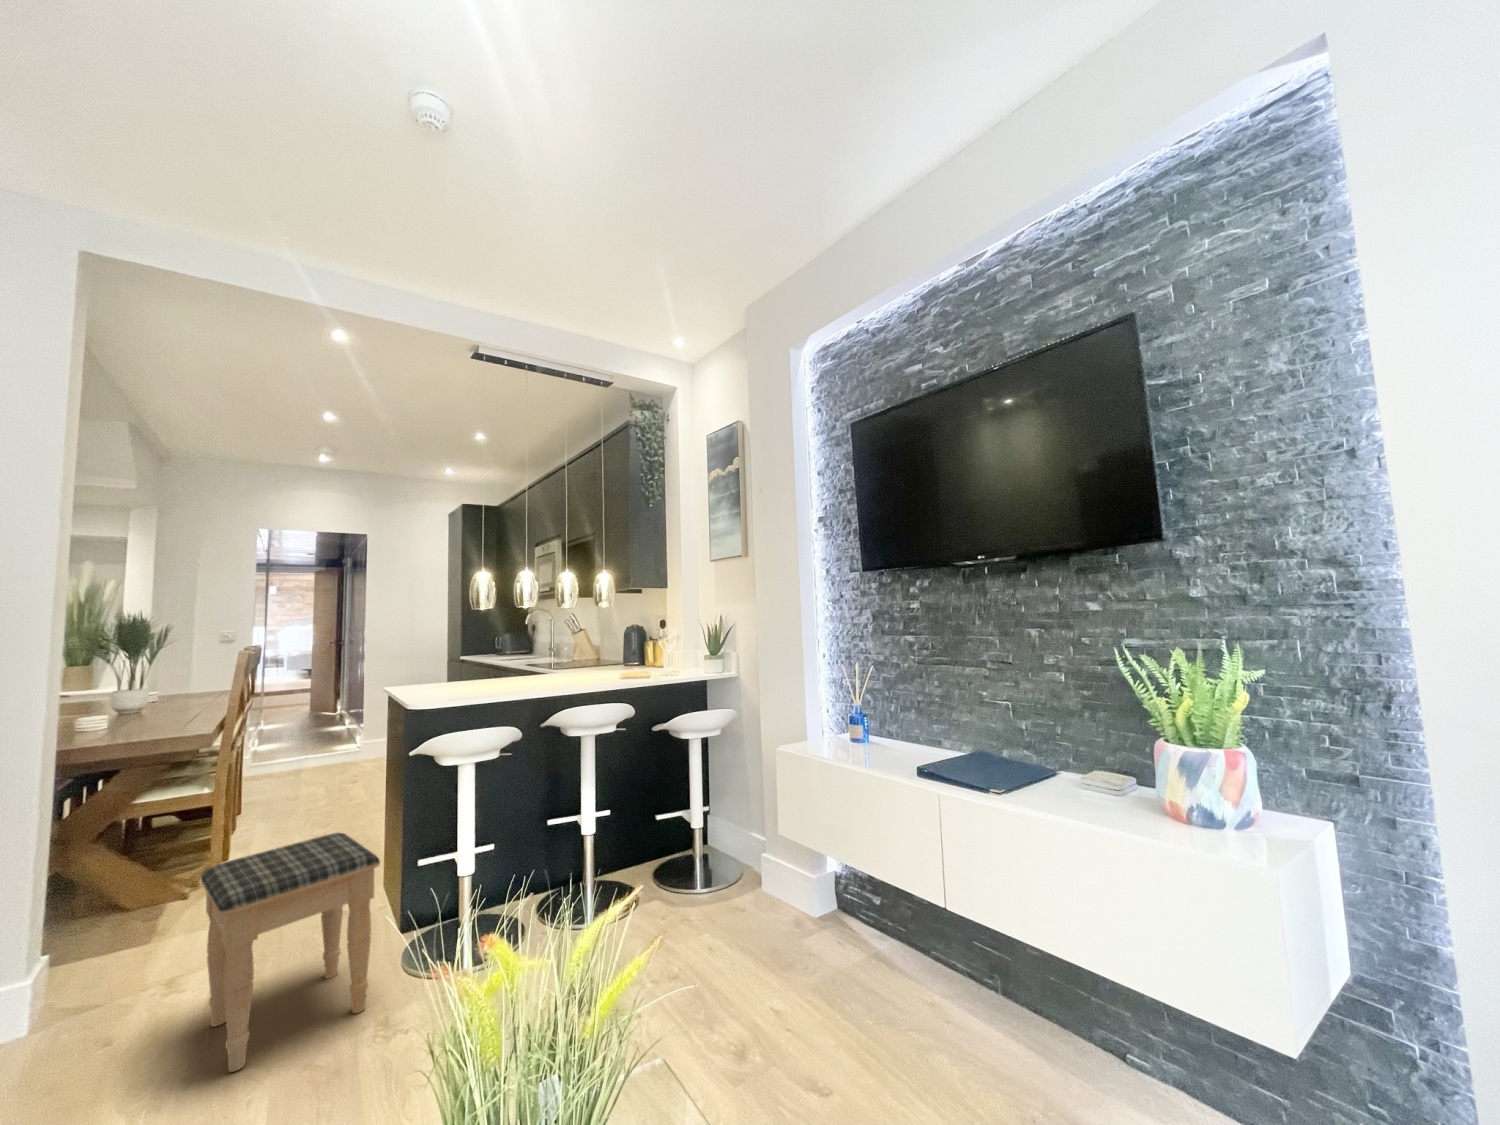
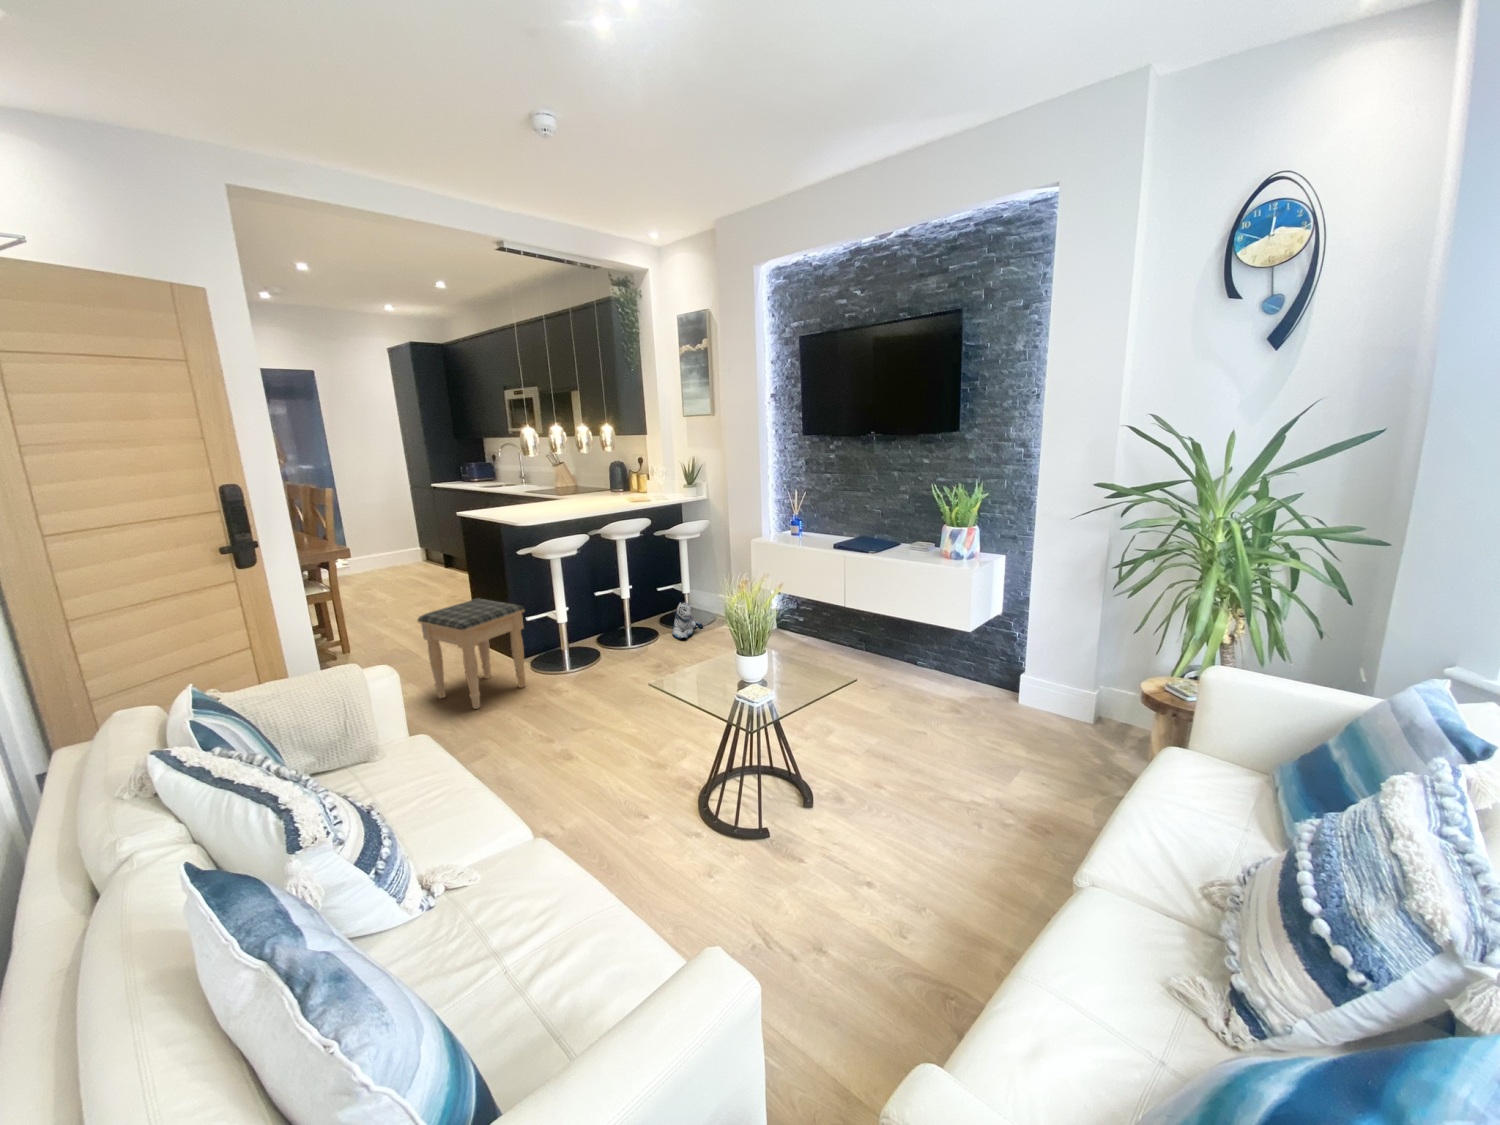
plush toy: none [666,841,720,911] -> present [672,602,703,639]

